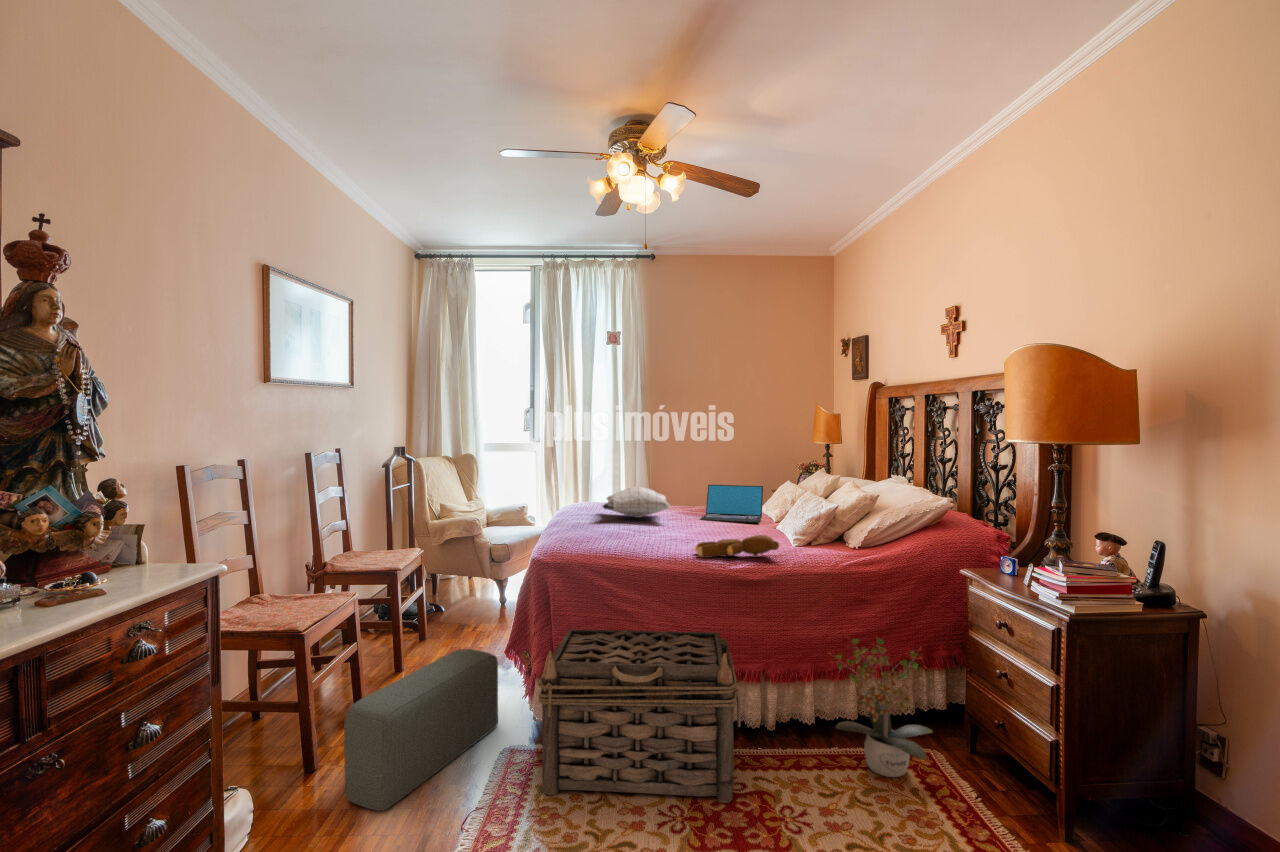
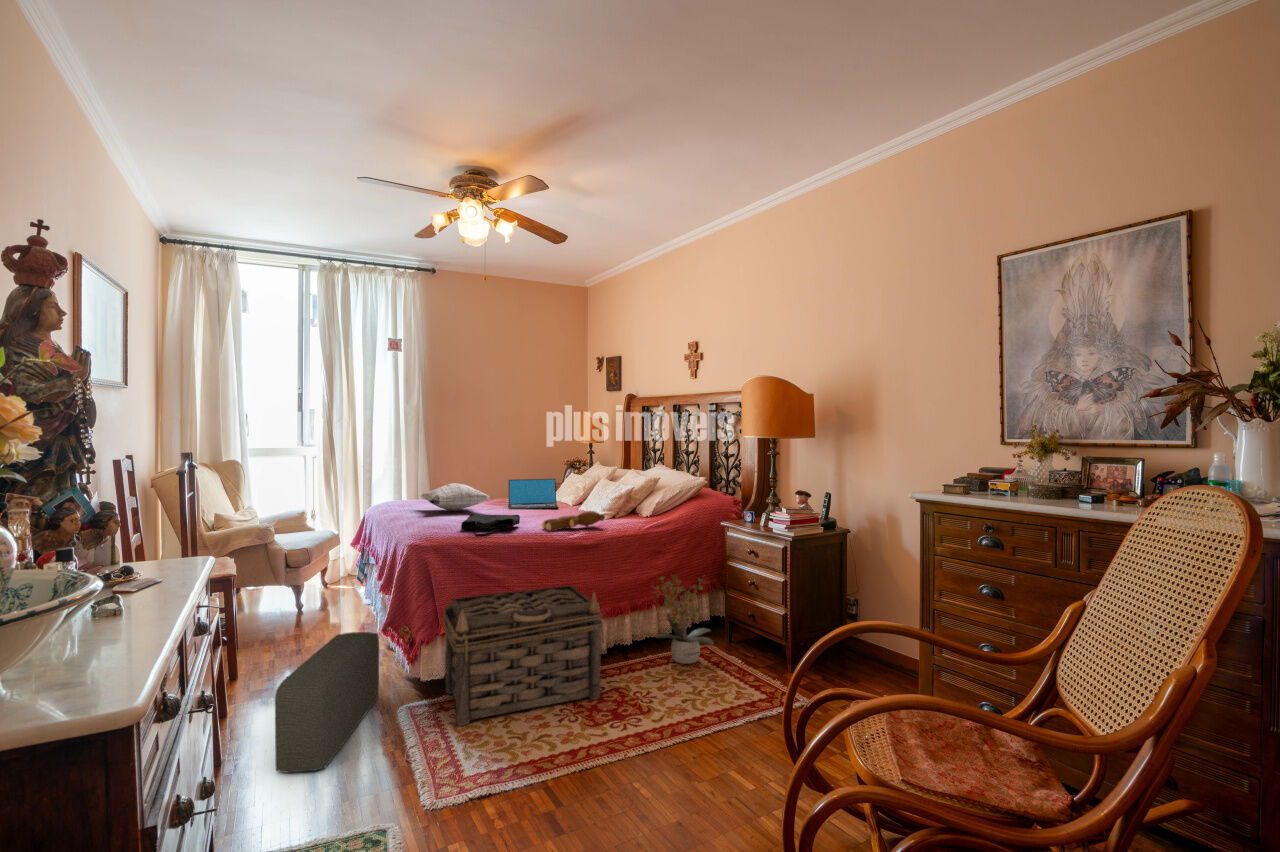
tote bag: none [600,526,675,558] -> present [461,514,520,536]

